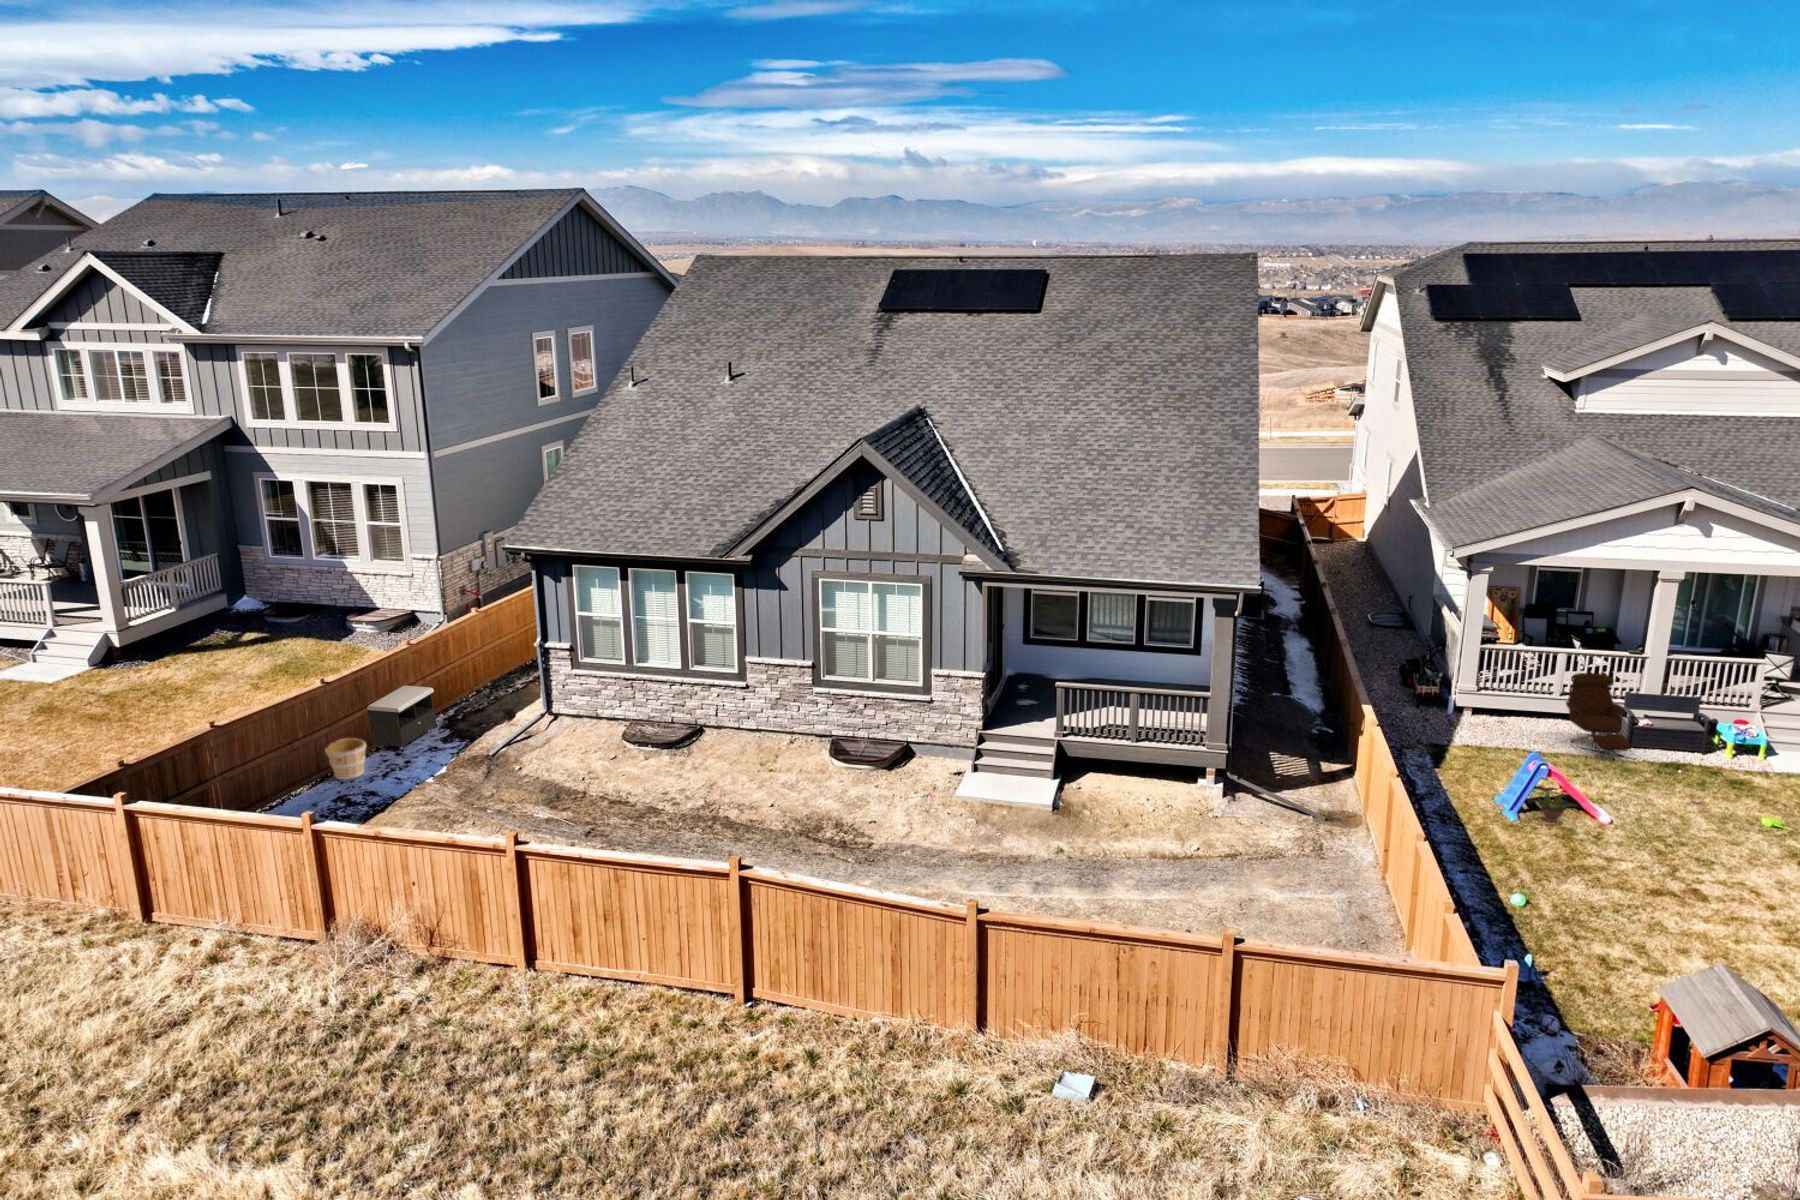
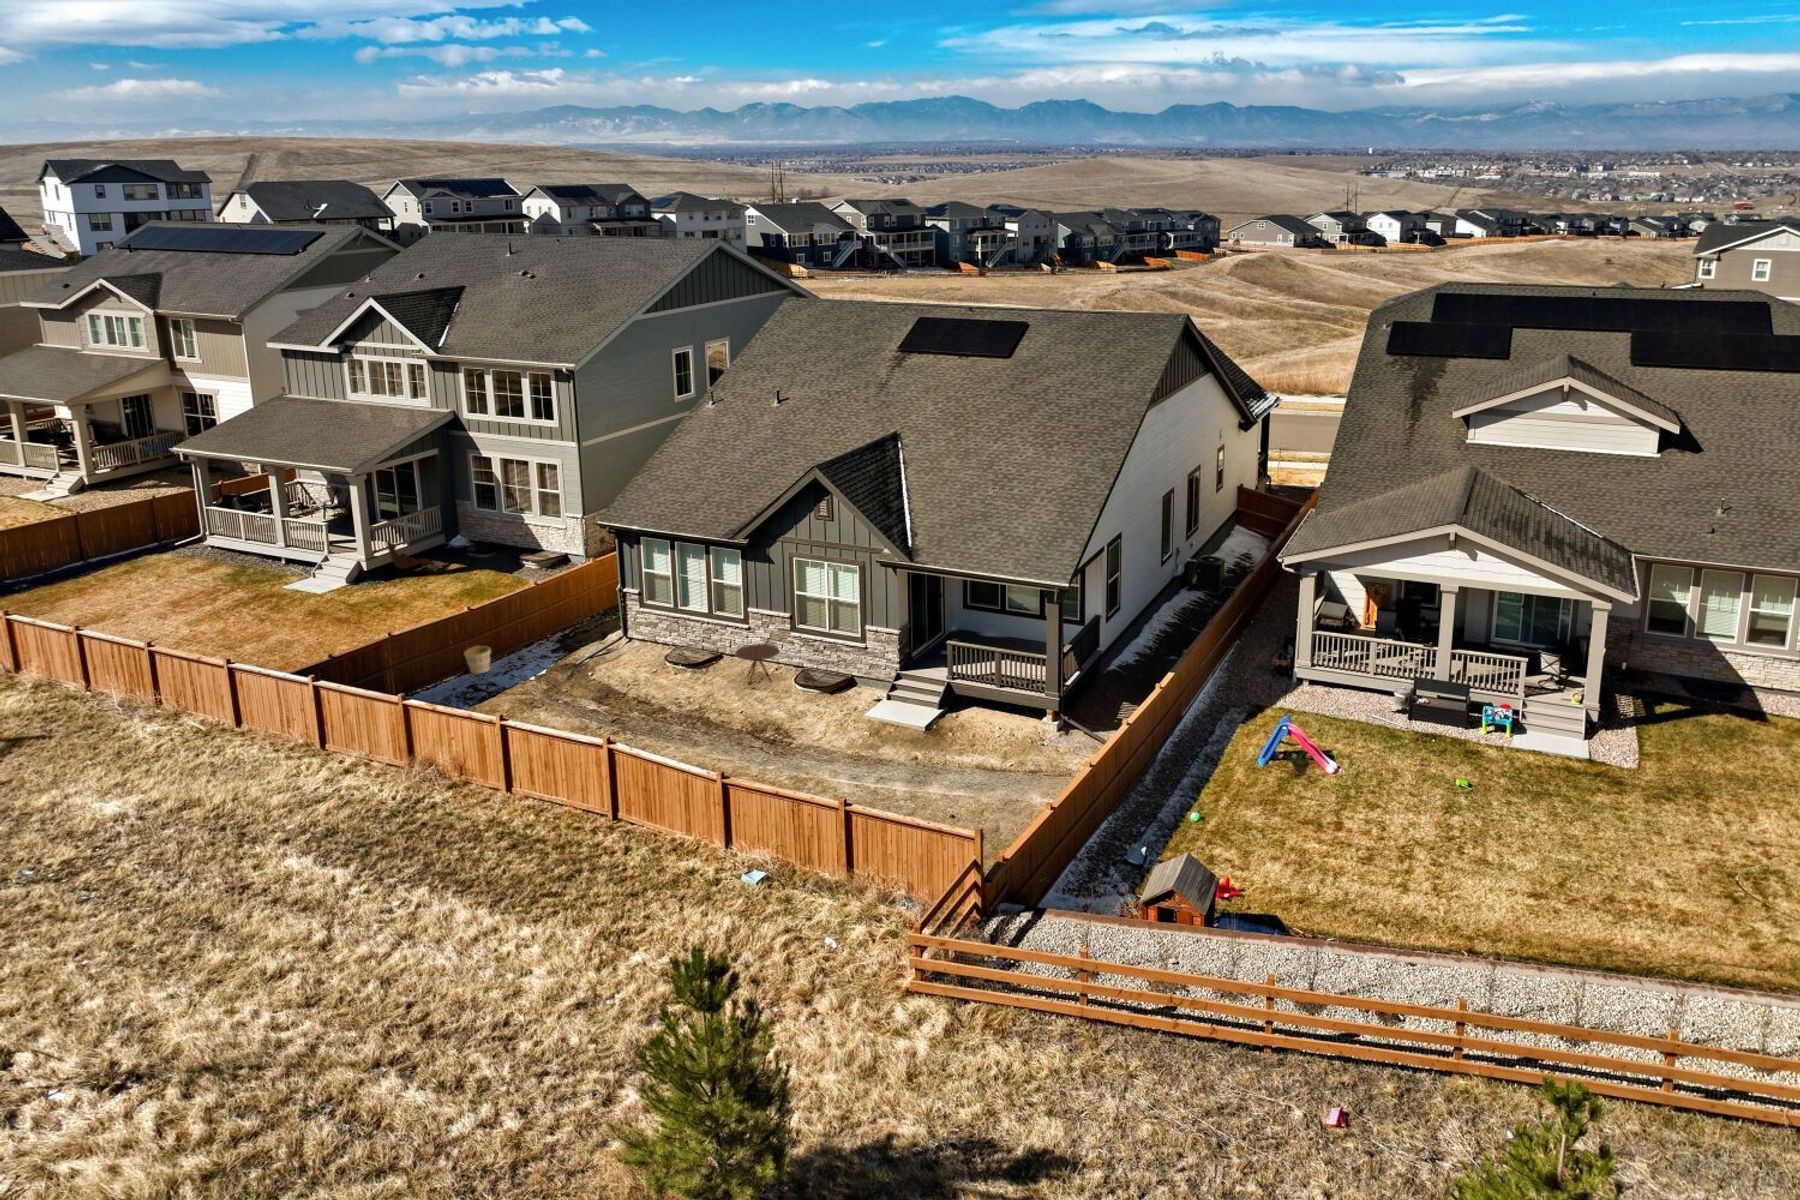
lounge chair: present [1566,673,1630,759] -> present [386,541,434,576]
storage bench: present [367,686,437,749] -> none [498,613,548,657]
round table: none [740,705,802,763] -> present [735,644,779,681]

